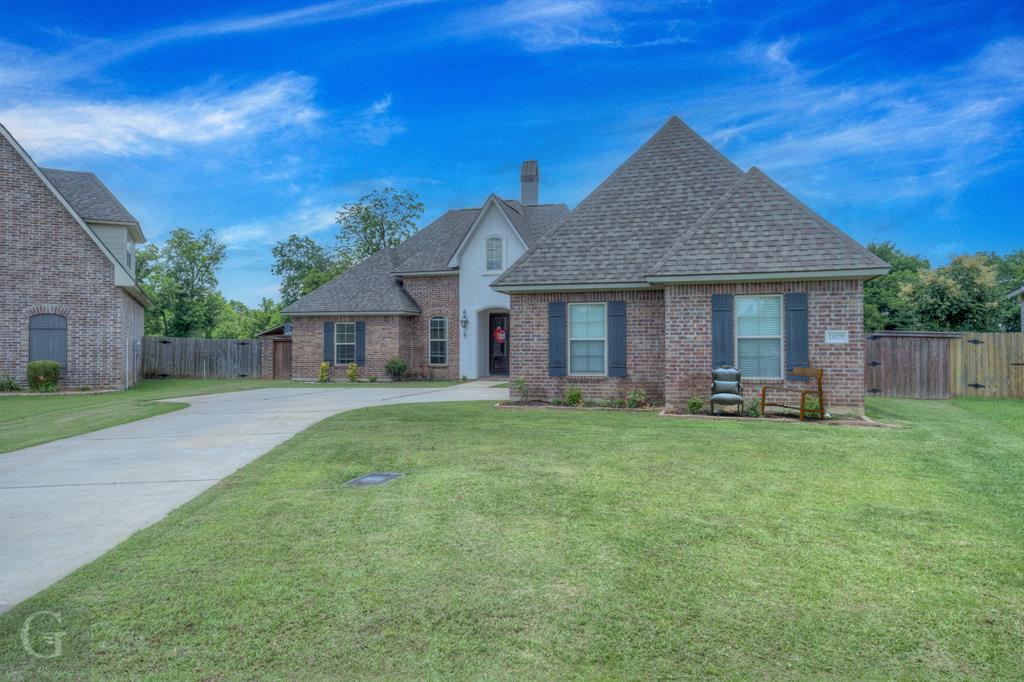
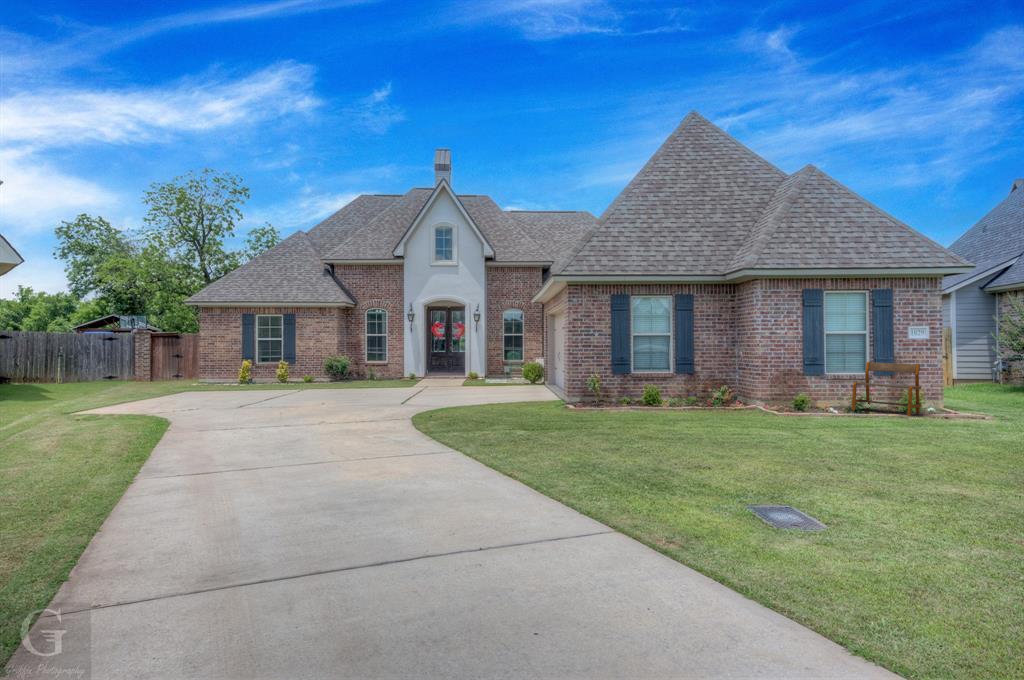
armchair: present [710,365,744,417] -> none [805,361,848,414]

